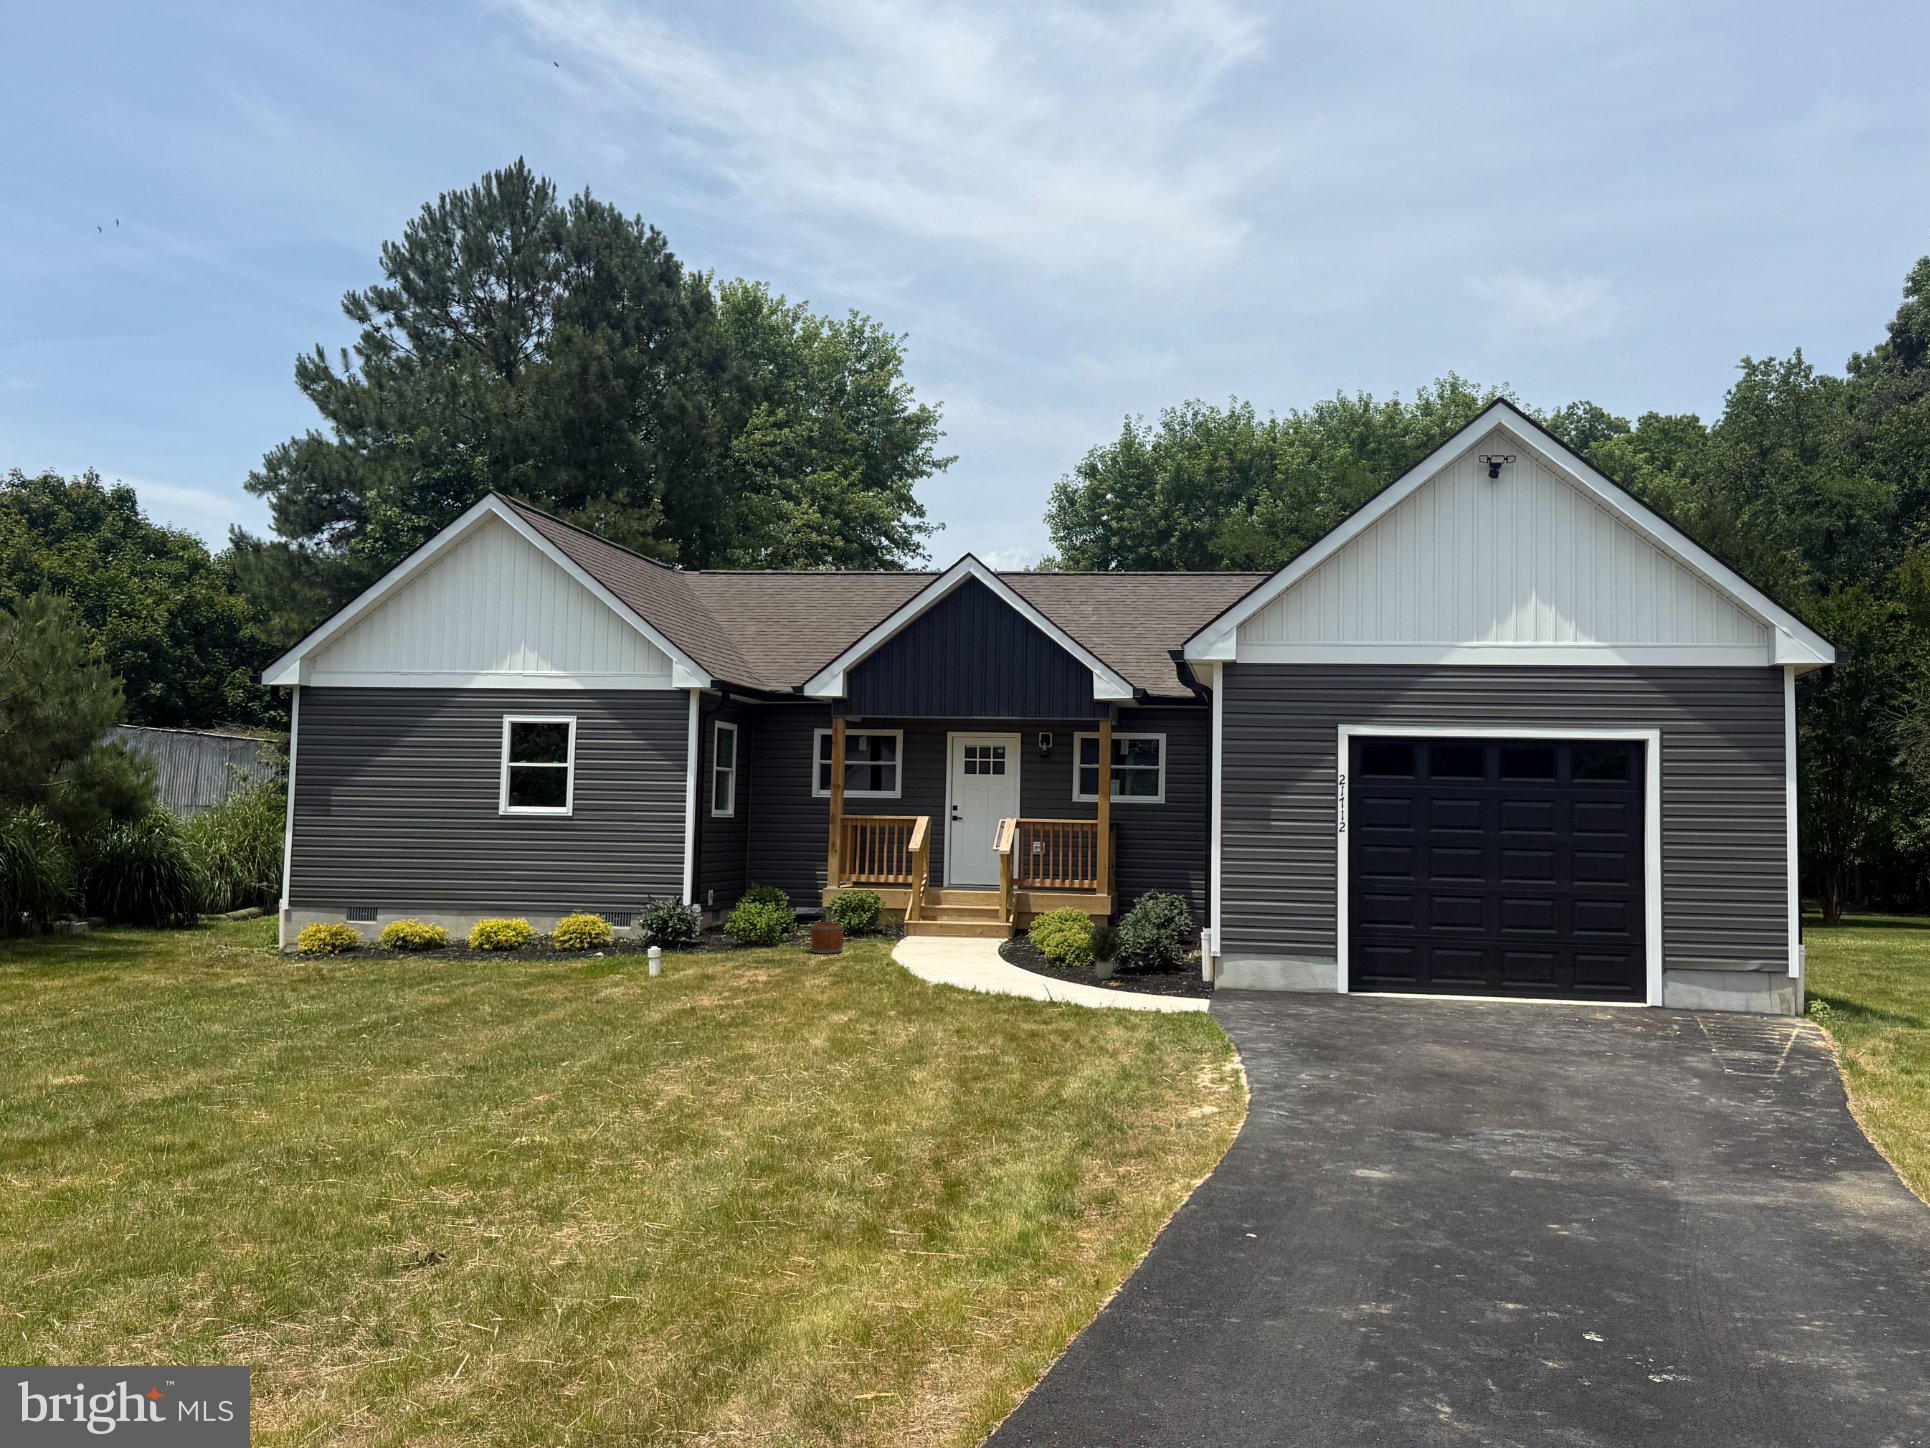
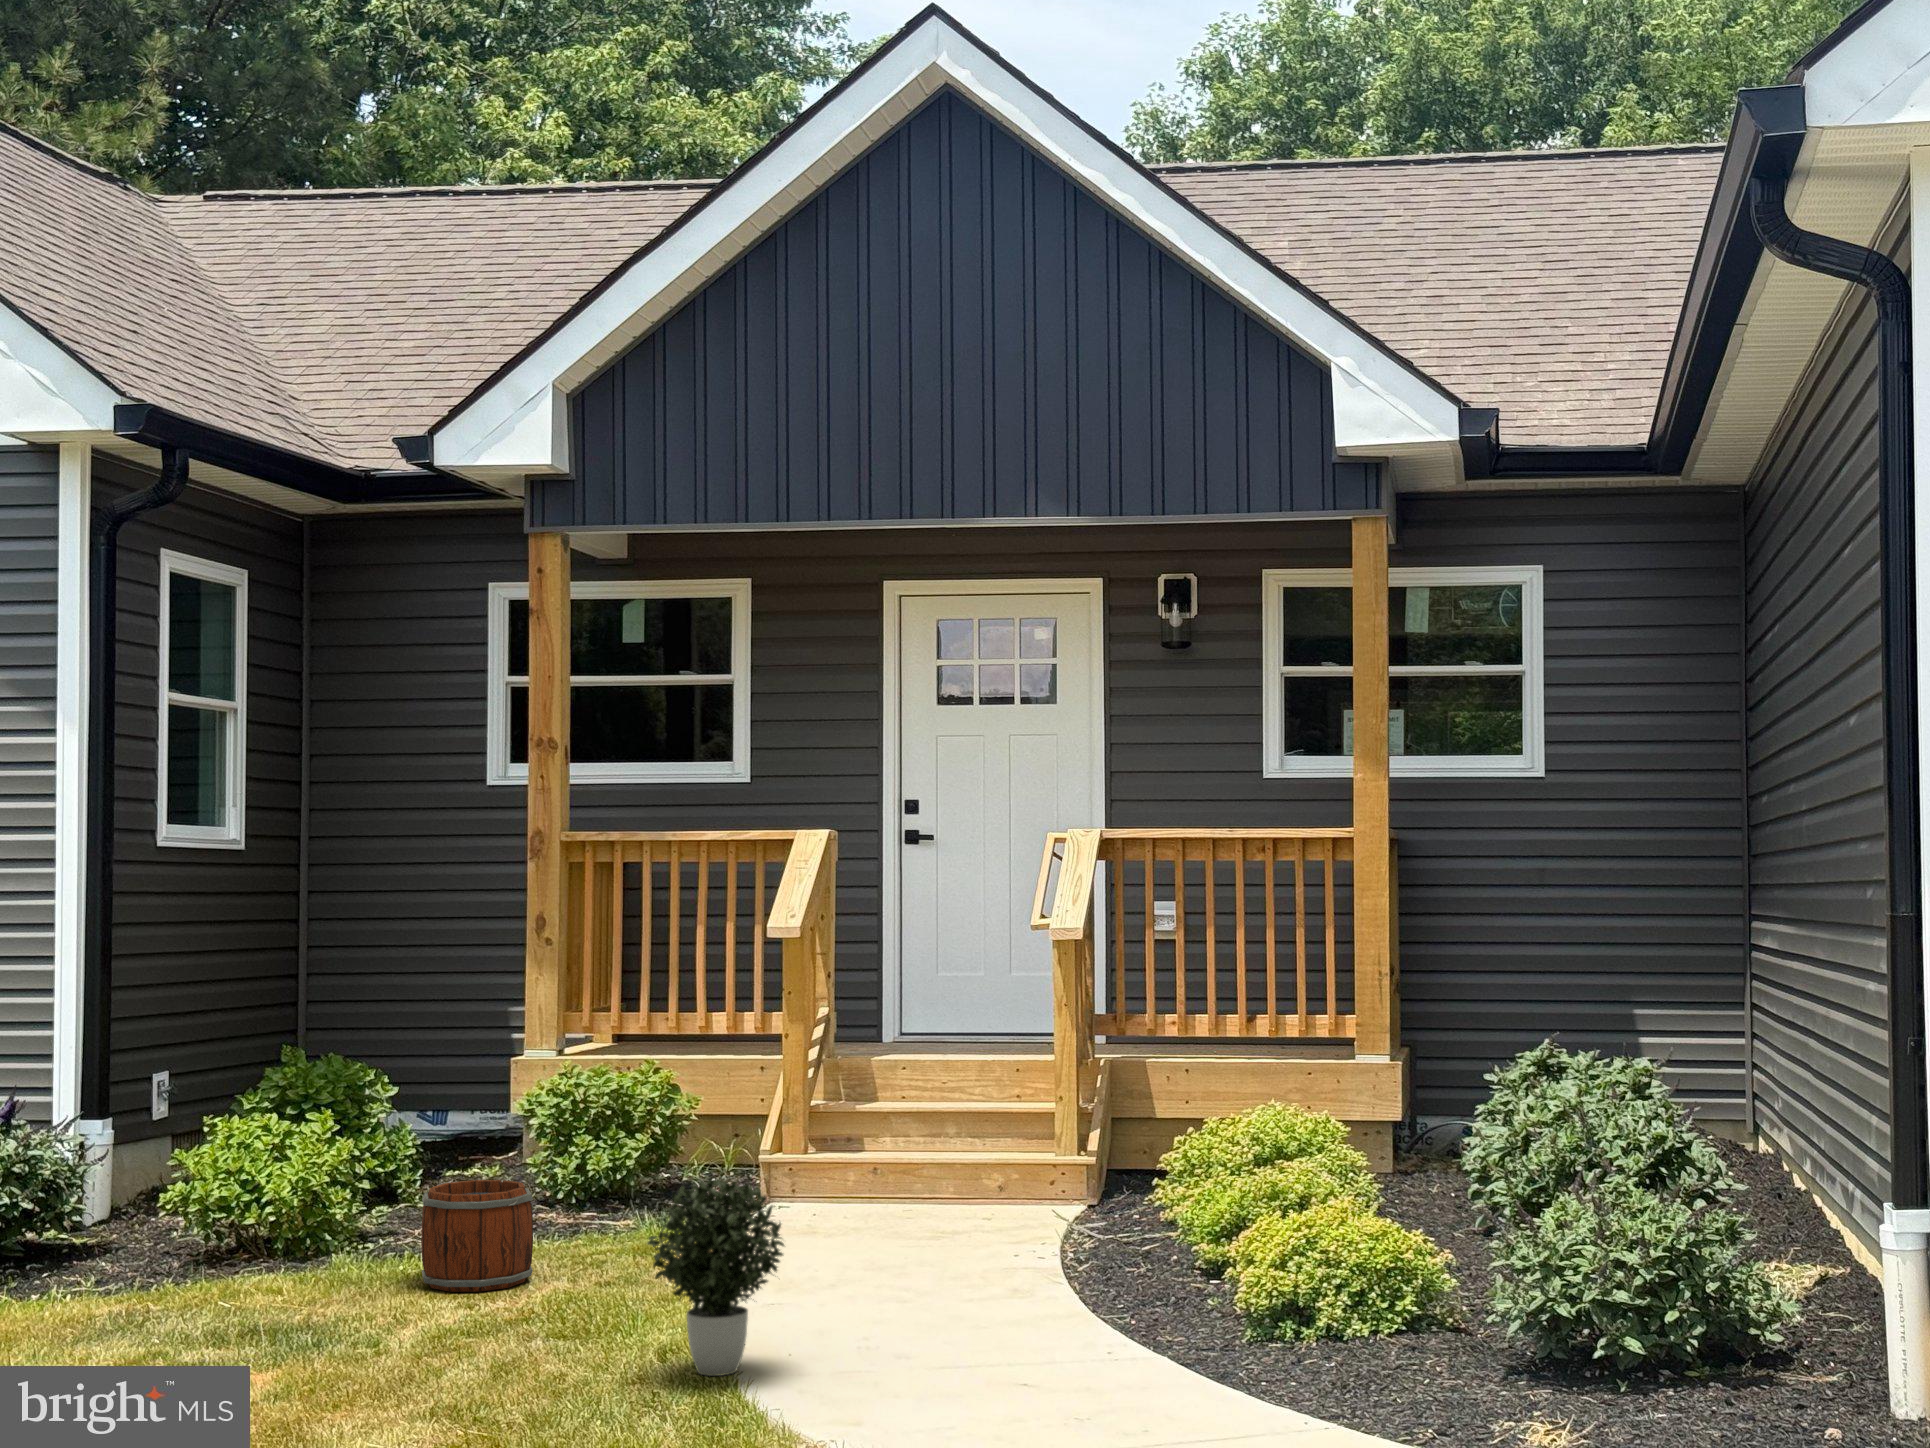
potted plant: present [1087,925,1122,979] -> present [647,1178,784,1376]

